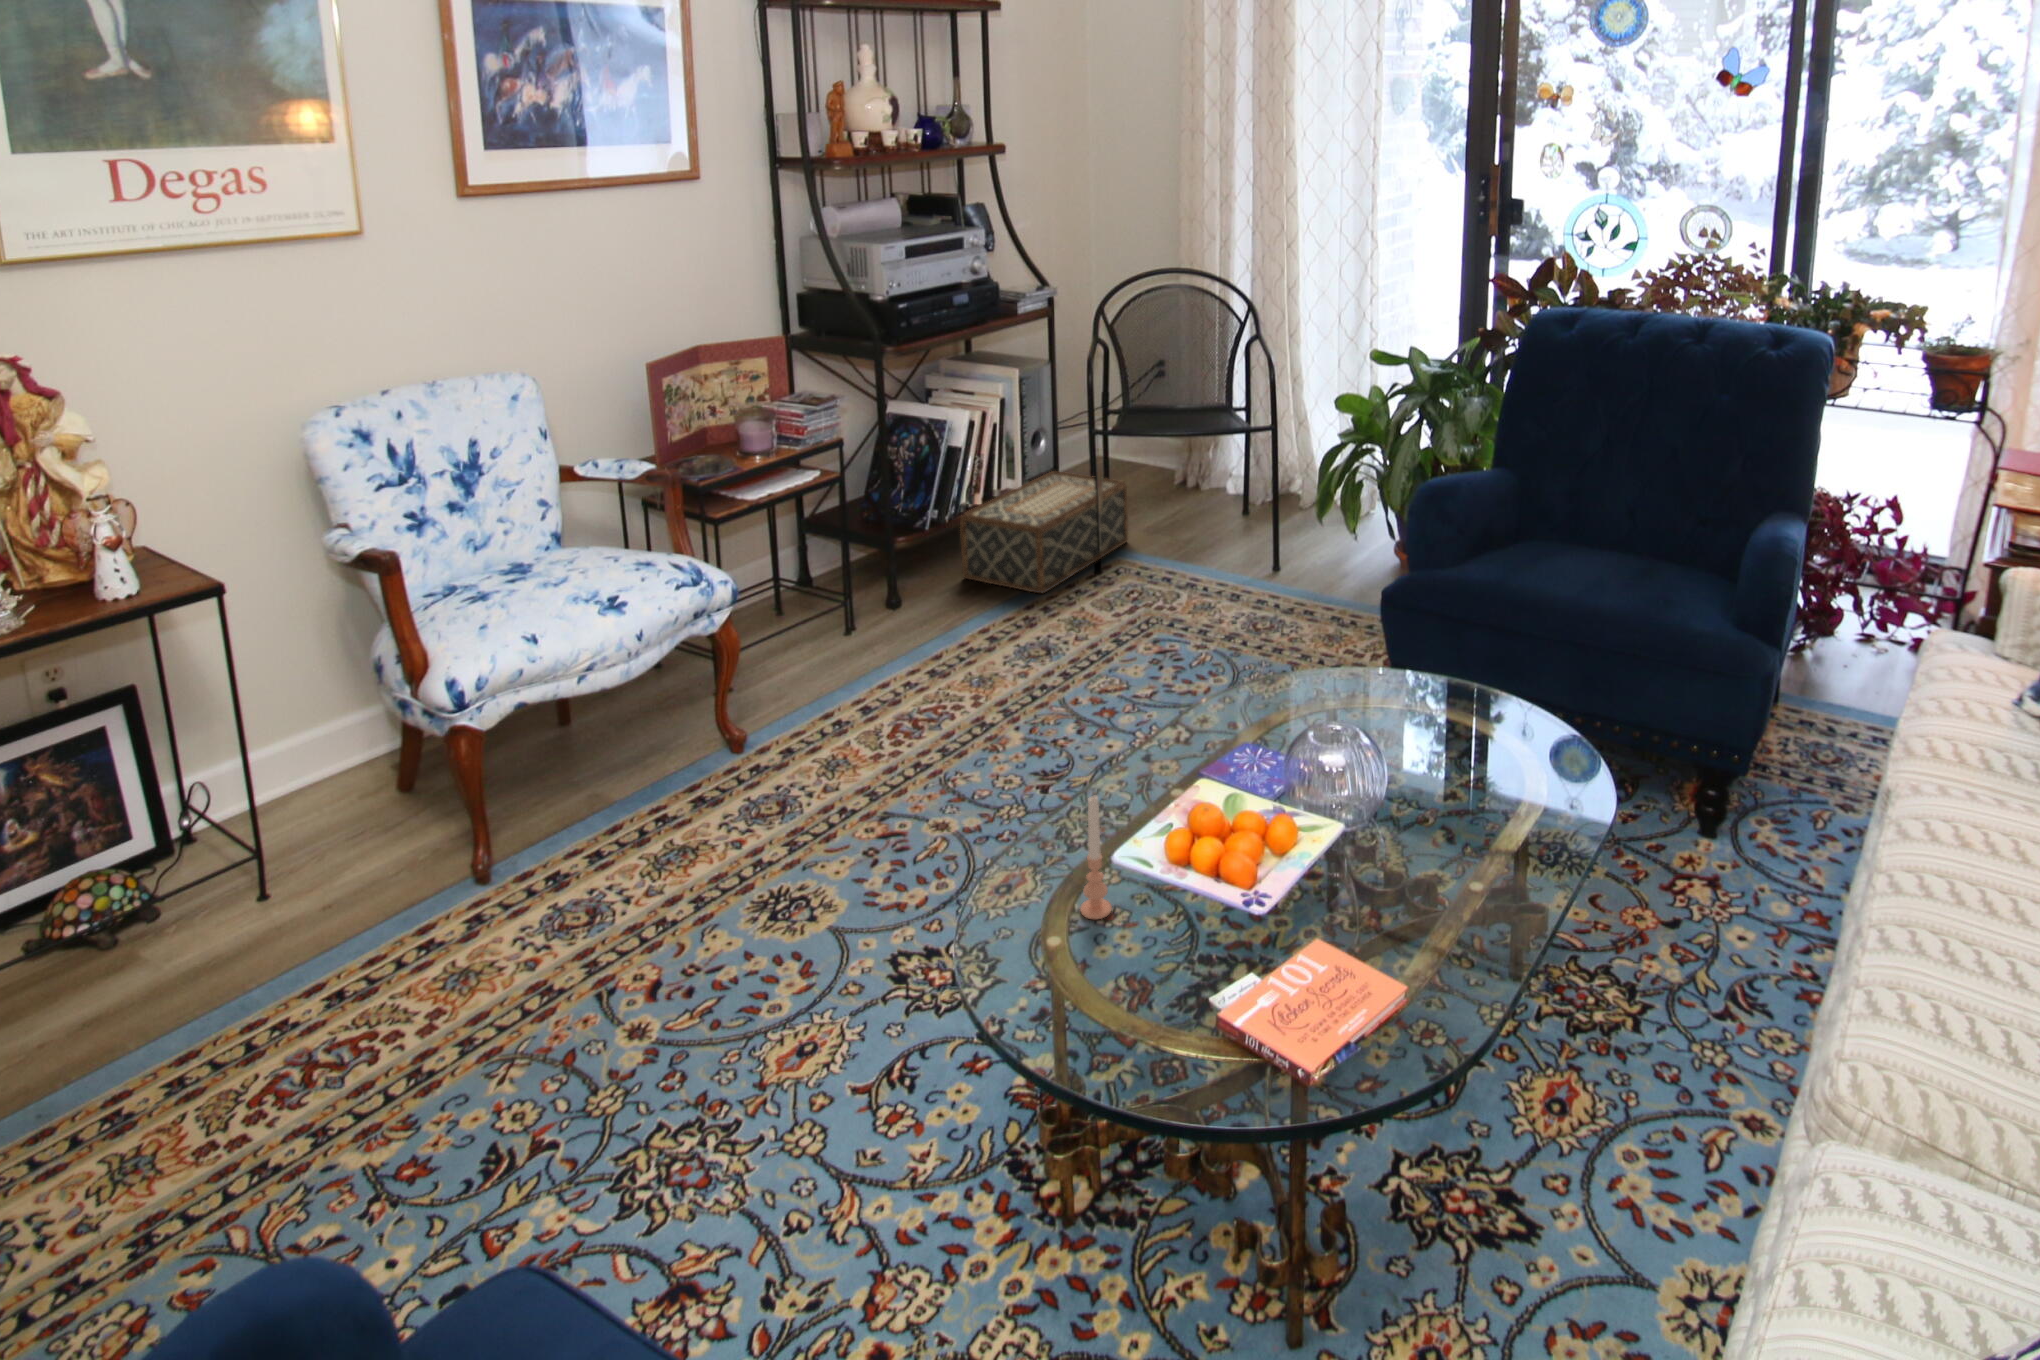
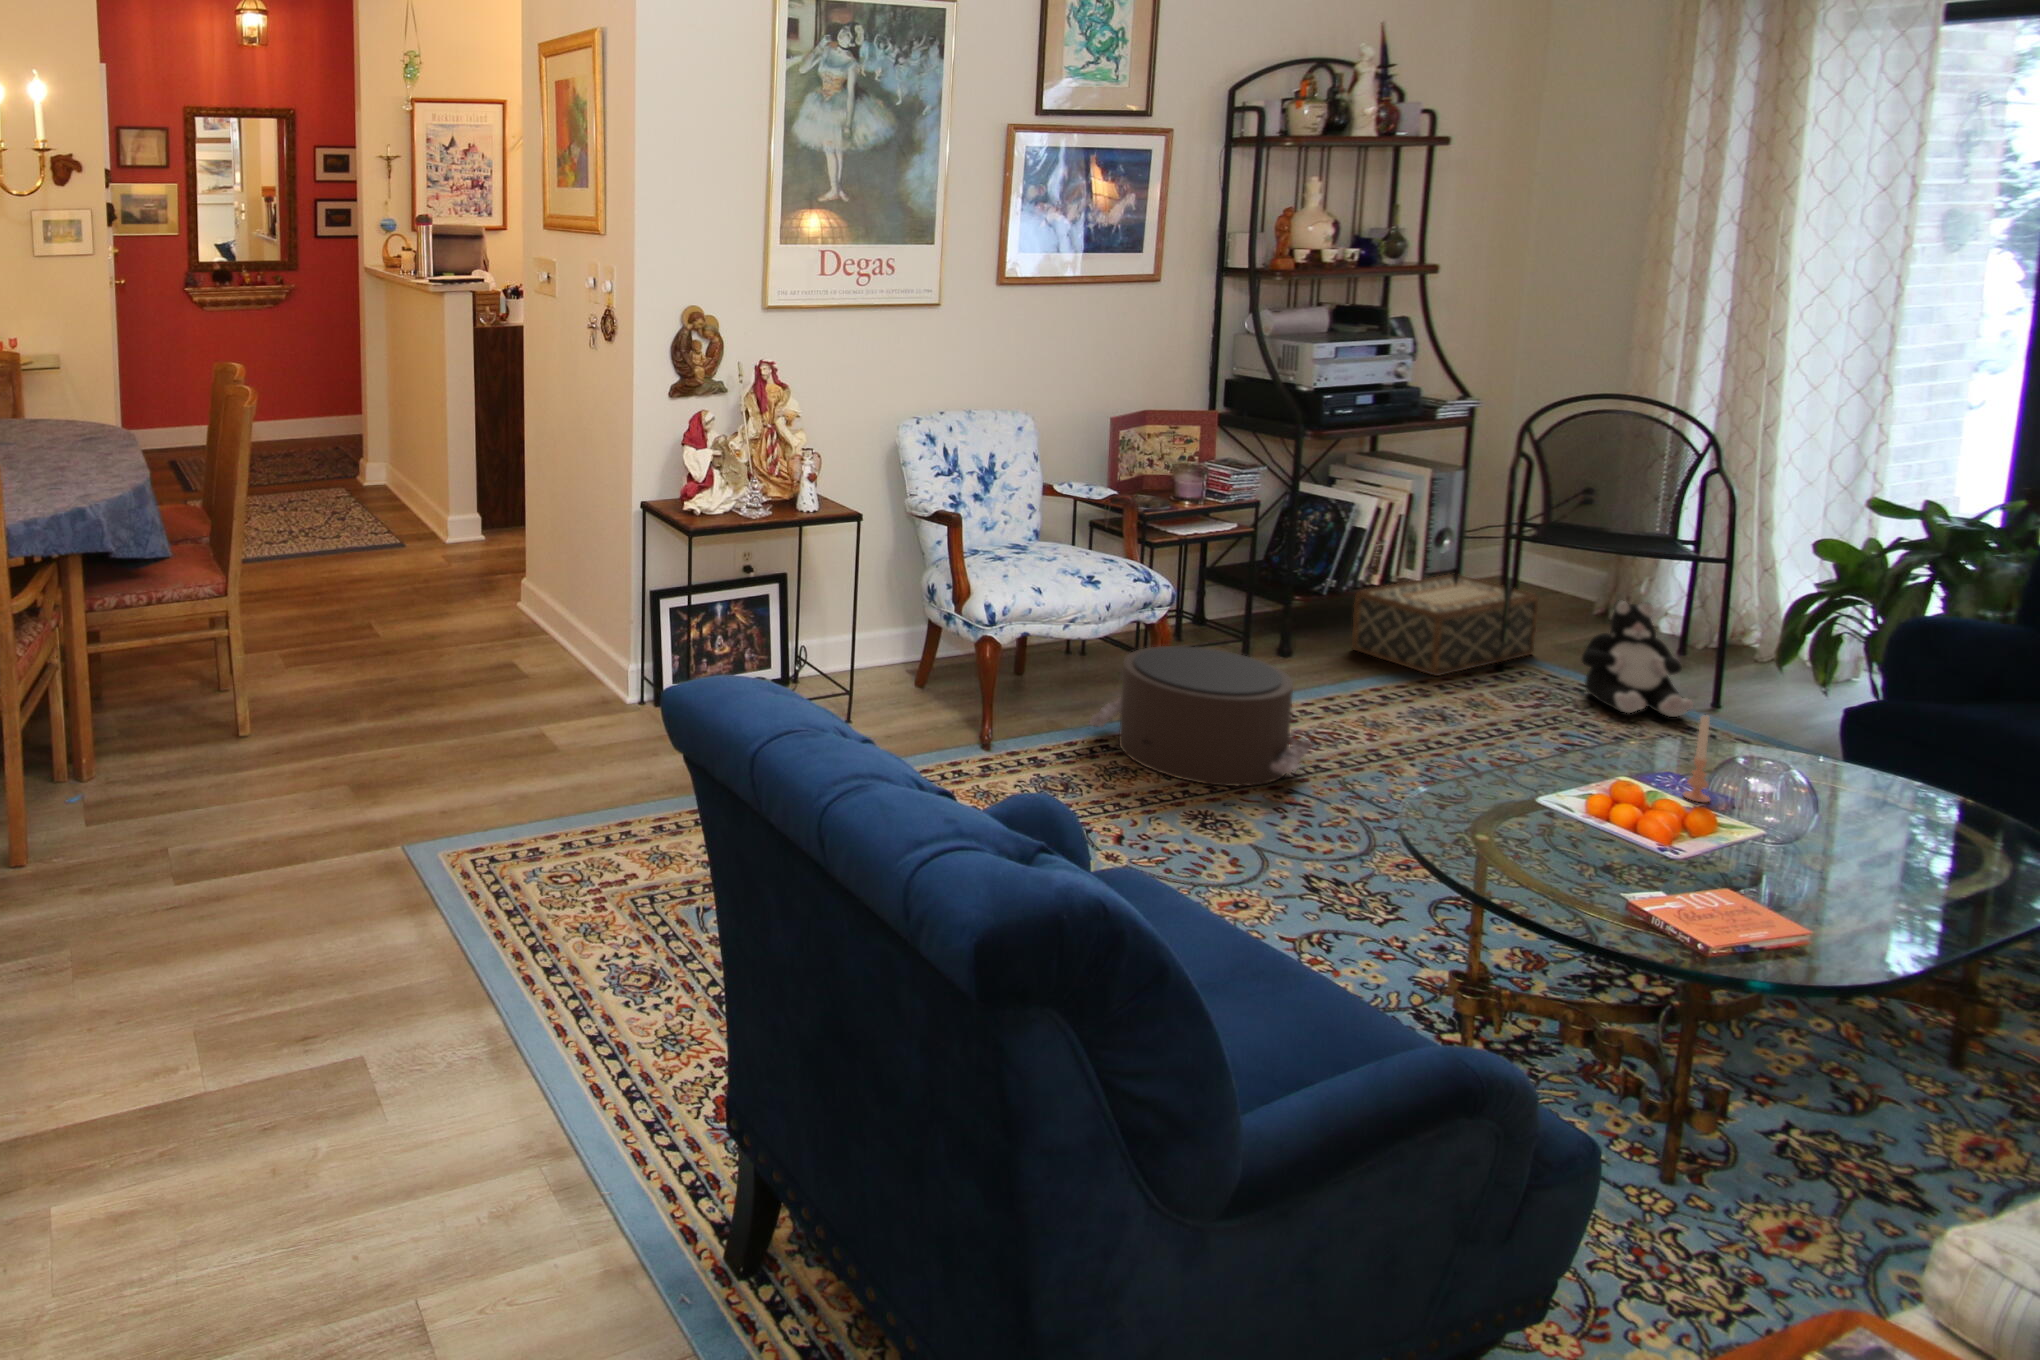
plush toy: none [1167,479,1260,597] -> present [1582,600,1694,717]
pouf: none [625,649,908,851] -> present [1089,646,1311,786]
candle: present [1080,796,1112,920] -> present [1683,716,1710,802]

